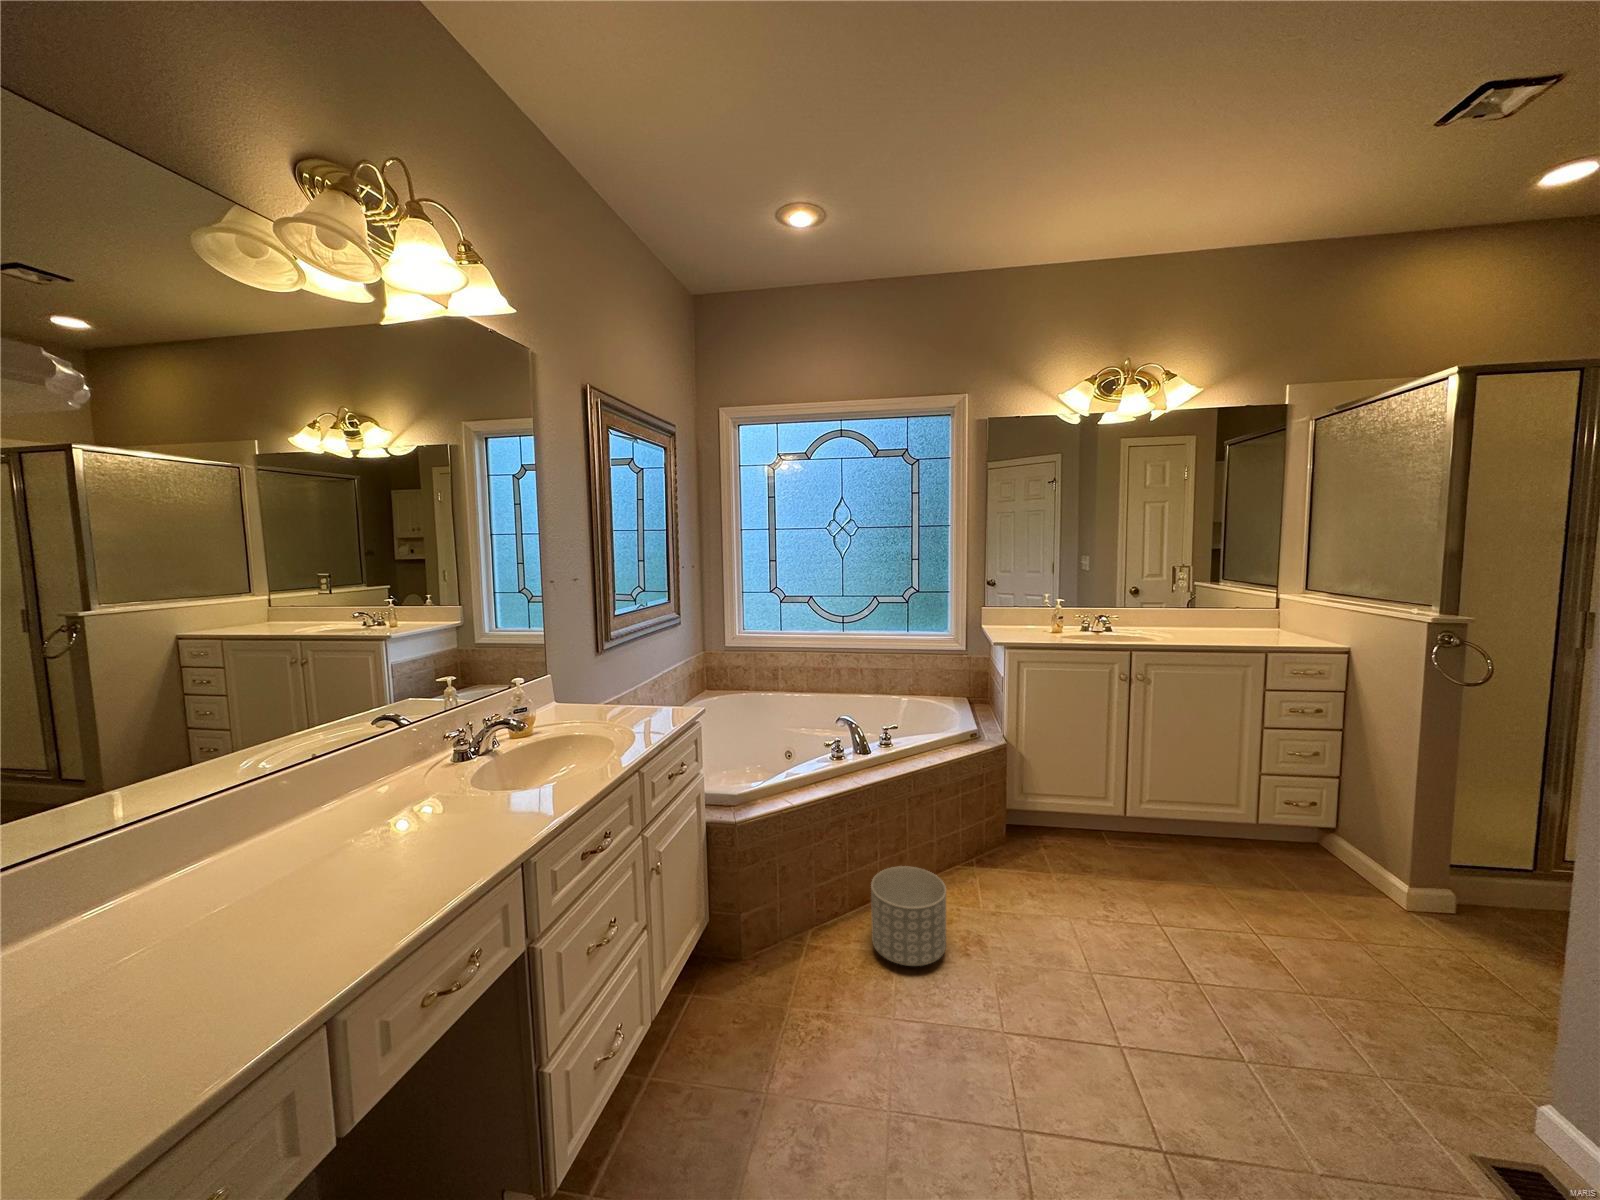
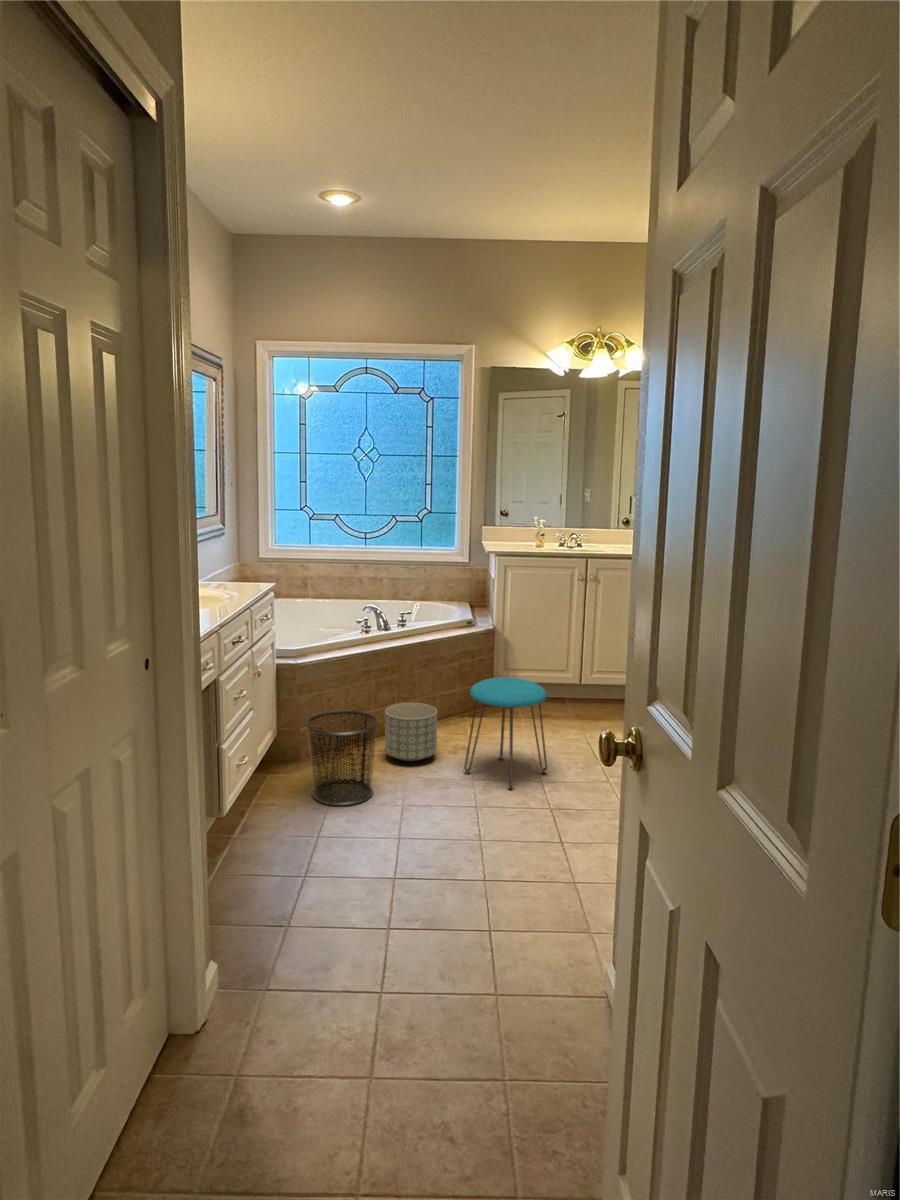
stool: none [994,848,1129,1057] -> present [464,677,547,790]
waste bin: none [753,905,864,1083] -> present [306,711,378,806]

